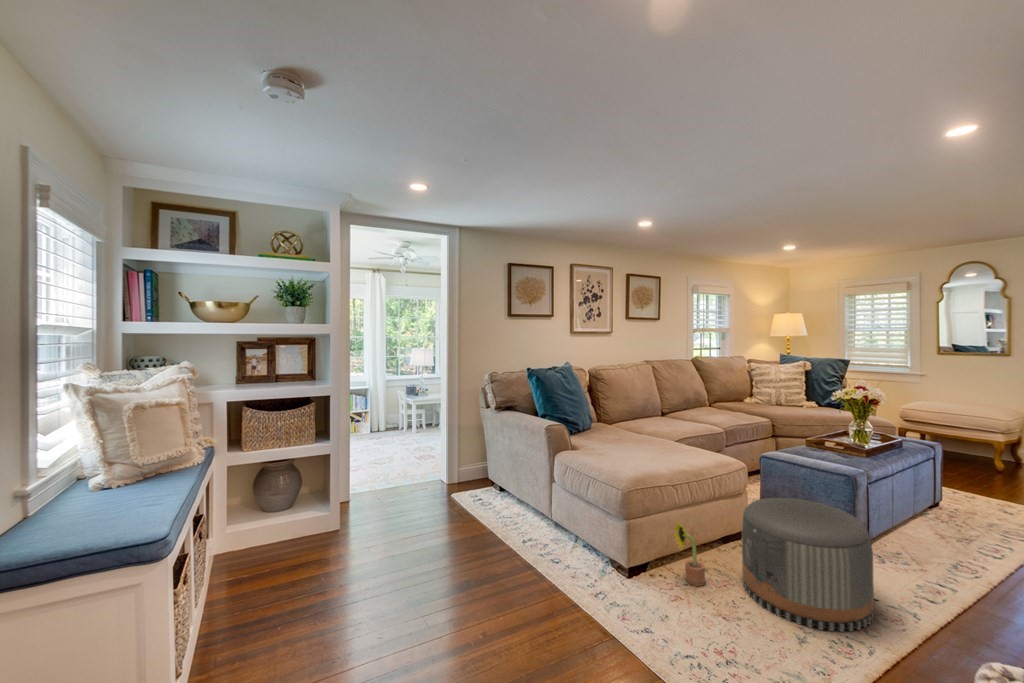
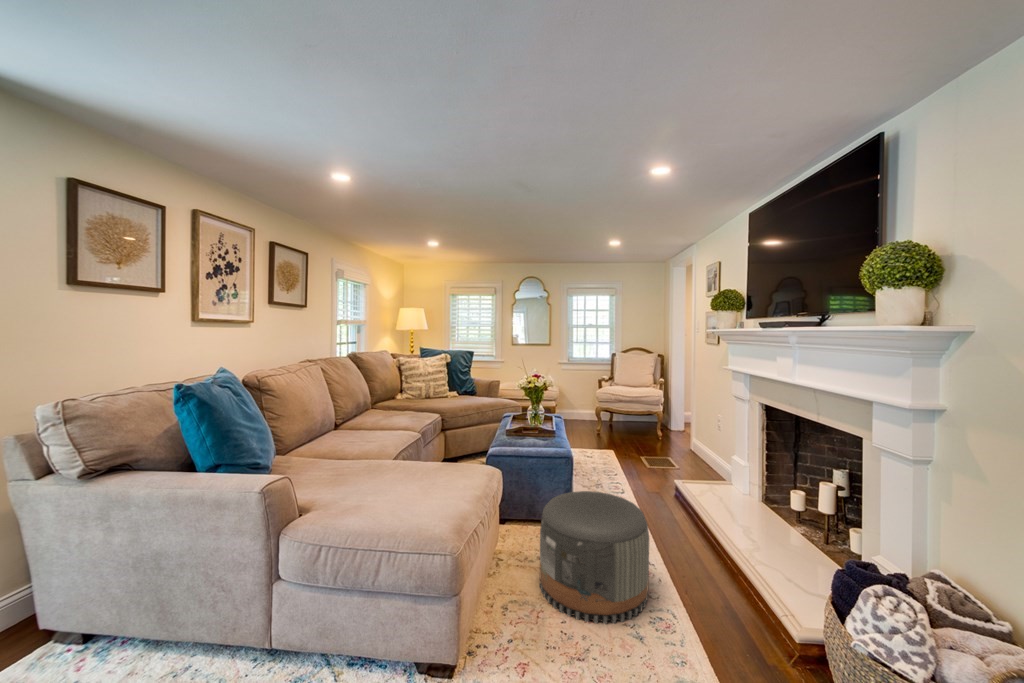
decorative plant: present [674,521,705,586] -> none [493,568,530,639]

